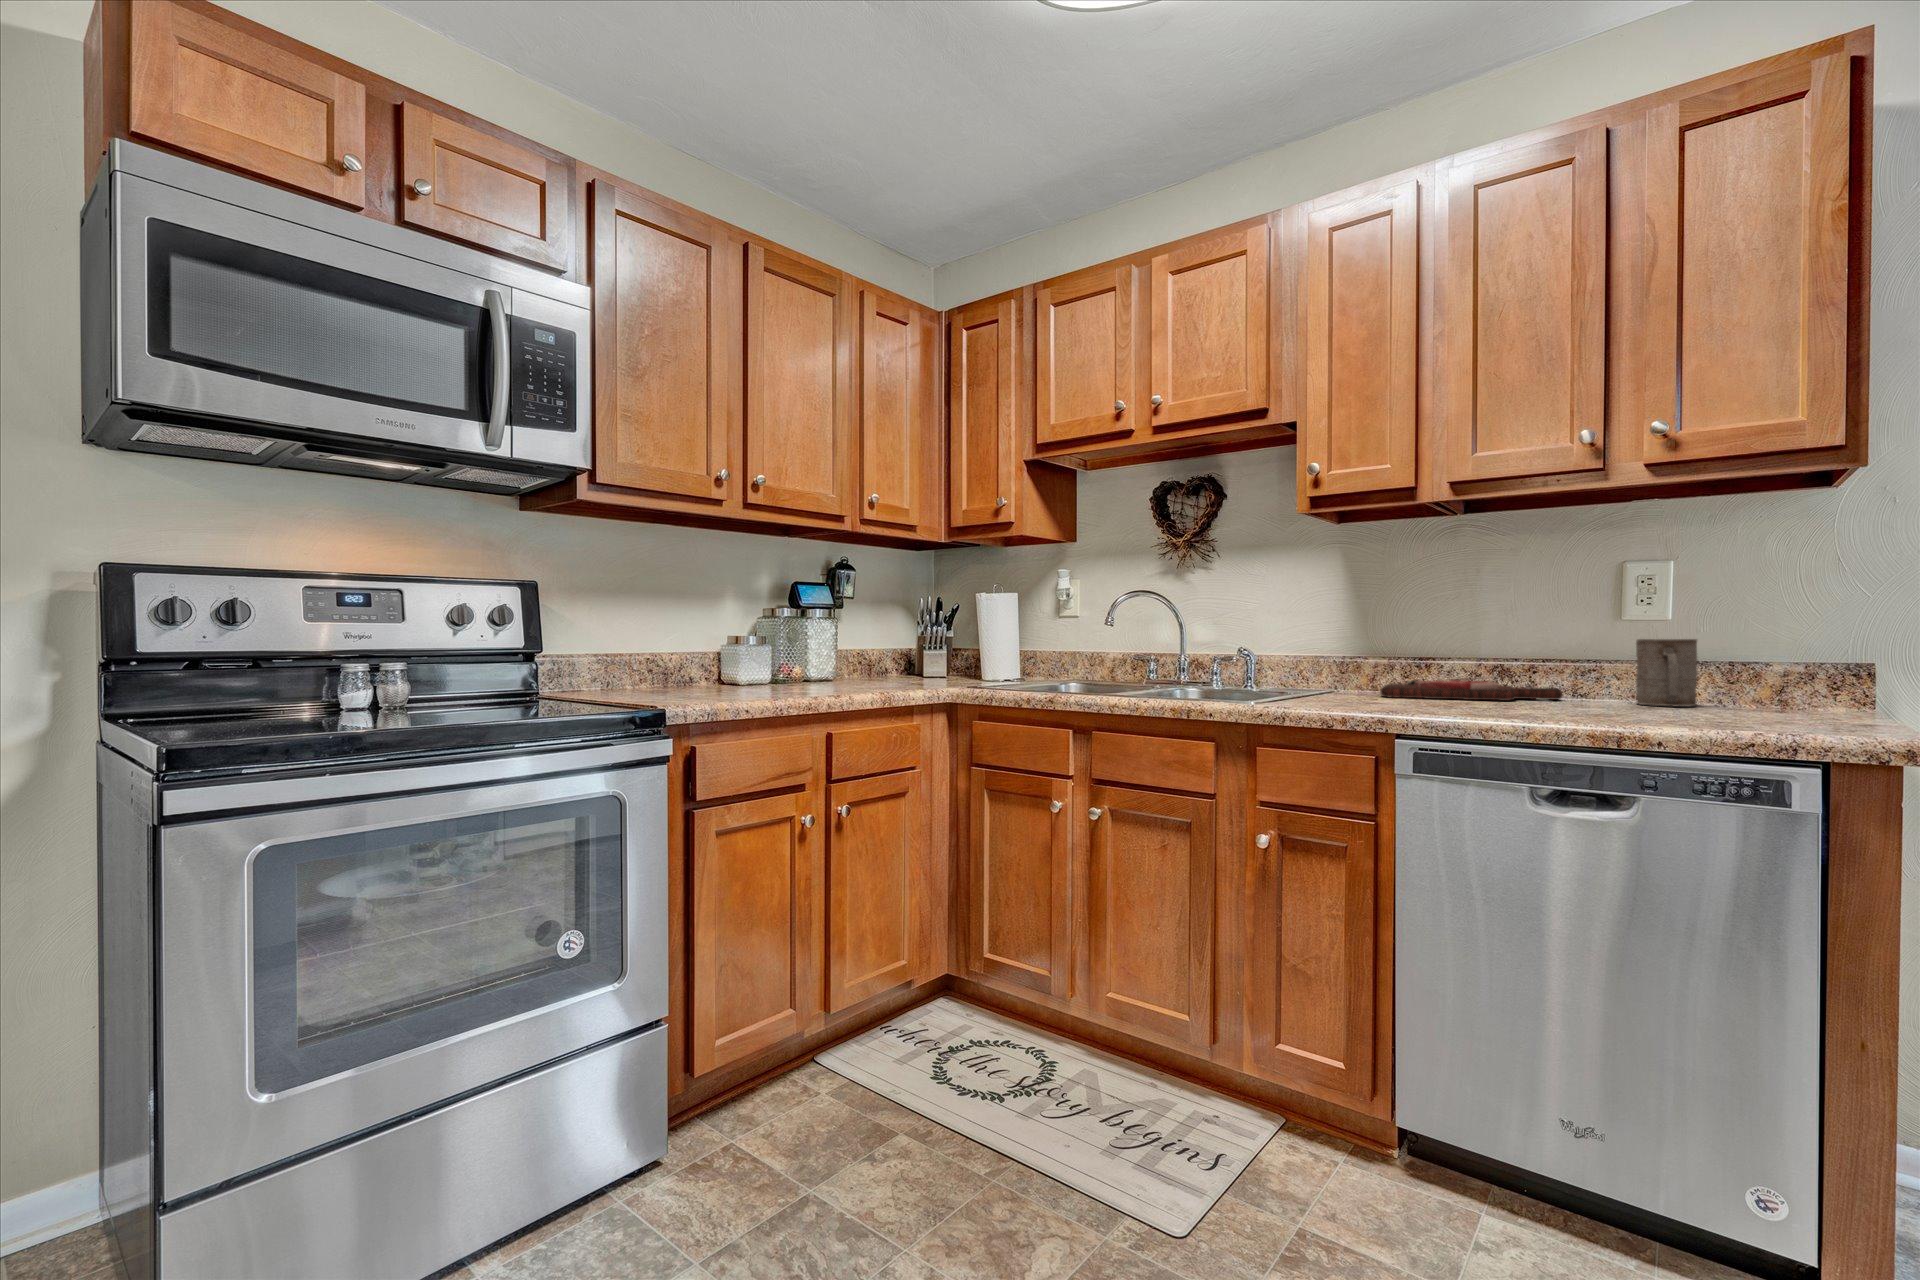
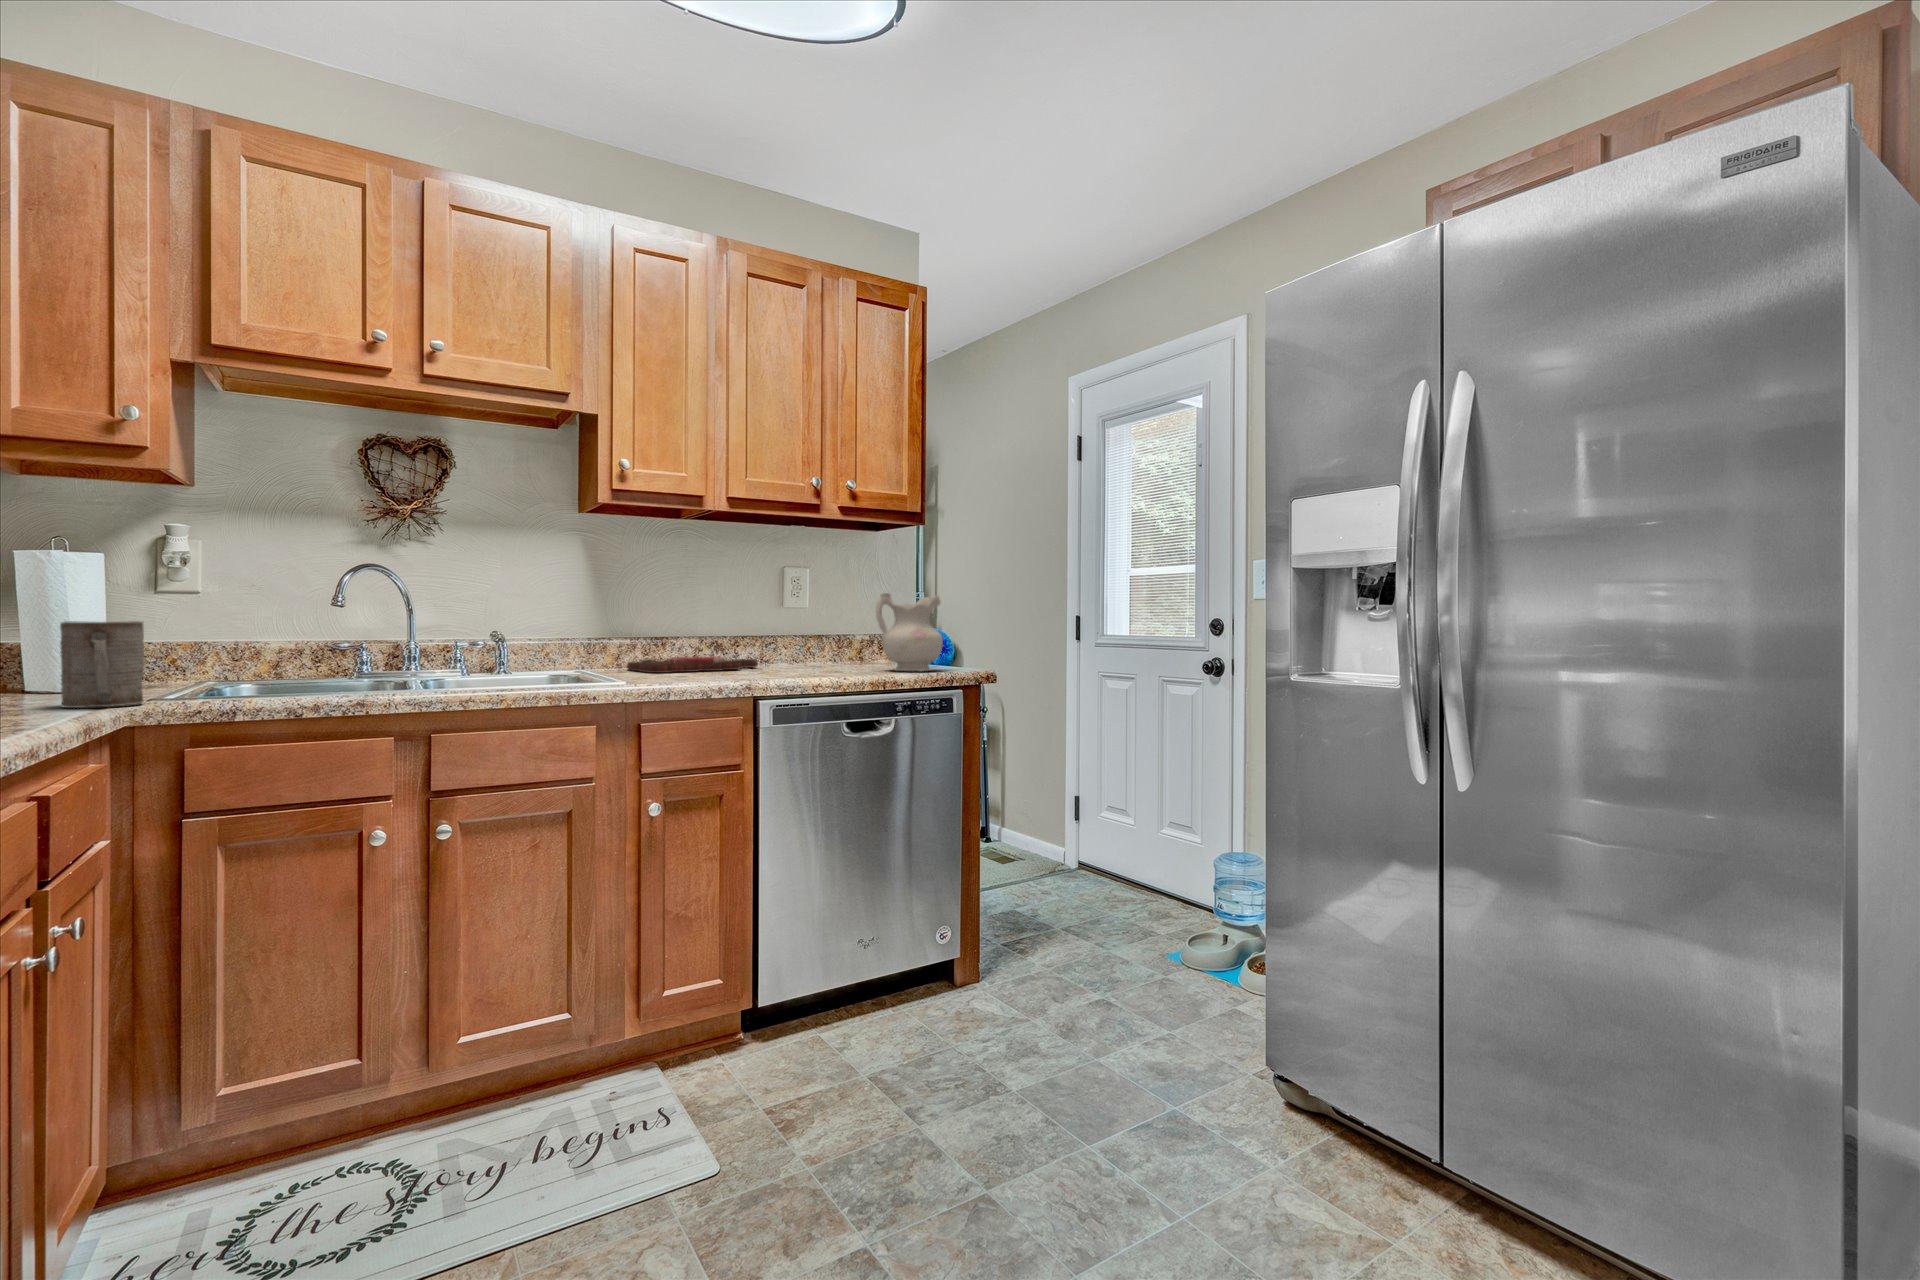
ceramic pitcher: none [1700,590,1859,725] -> present [876,593,943,671]
mug: present [1636,639,1697,706] -> present [60,621,144,708]

